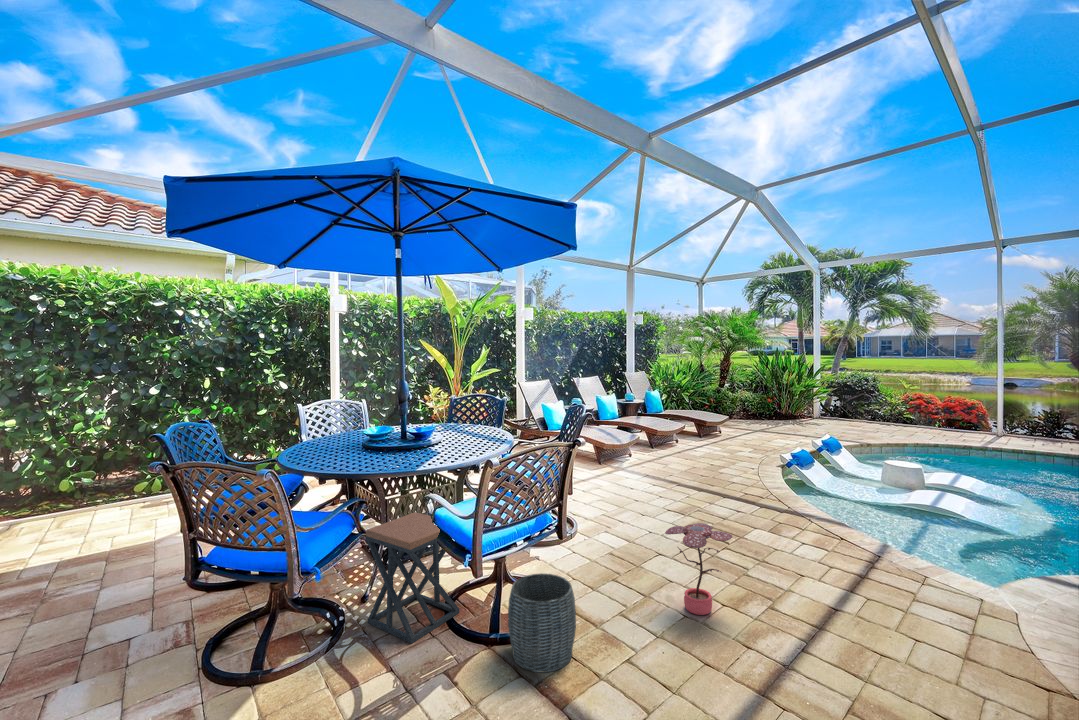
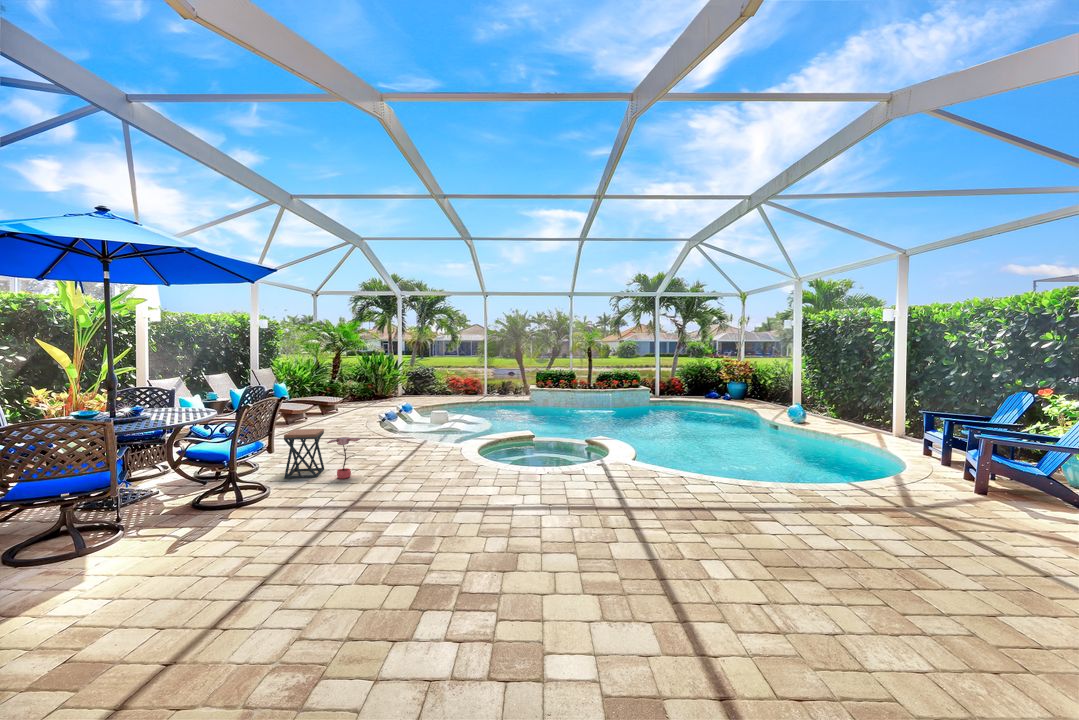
stool: present [366,512,459,643] -> present [284,429,324,479]
woven basket: present [508,573,576,673] -> none [250,466,289,508]

